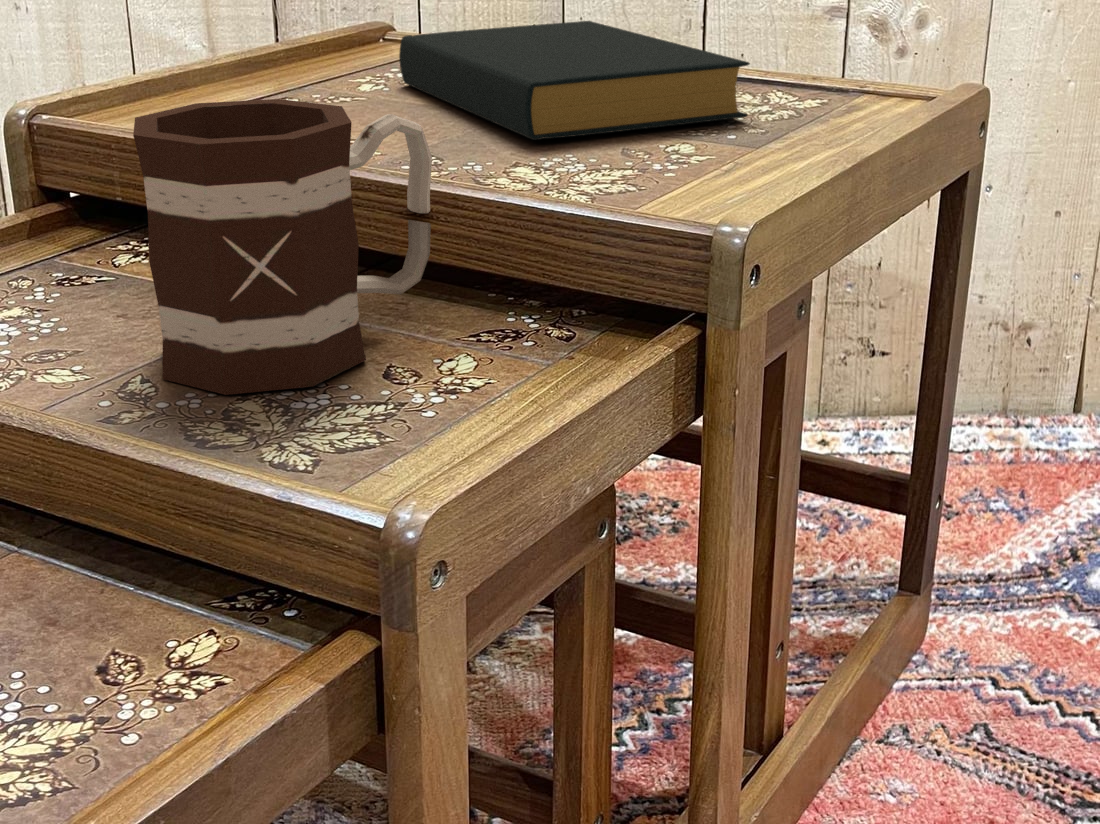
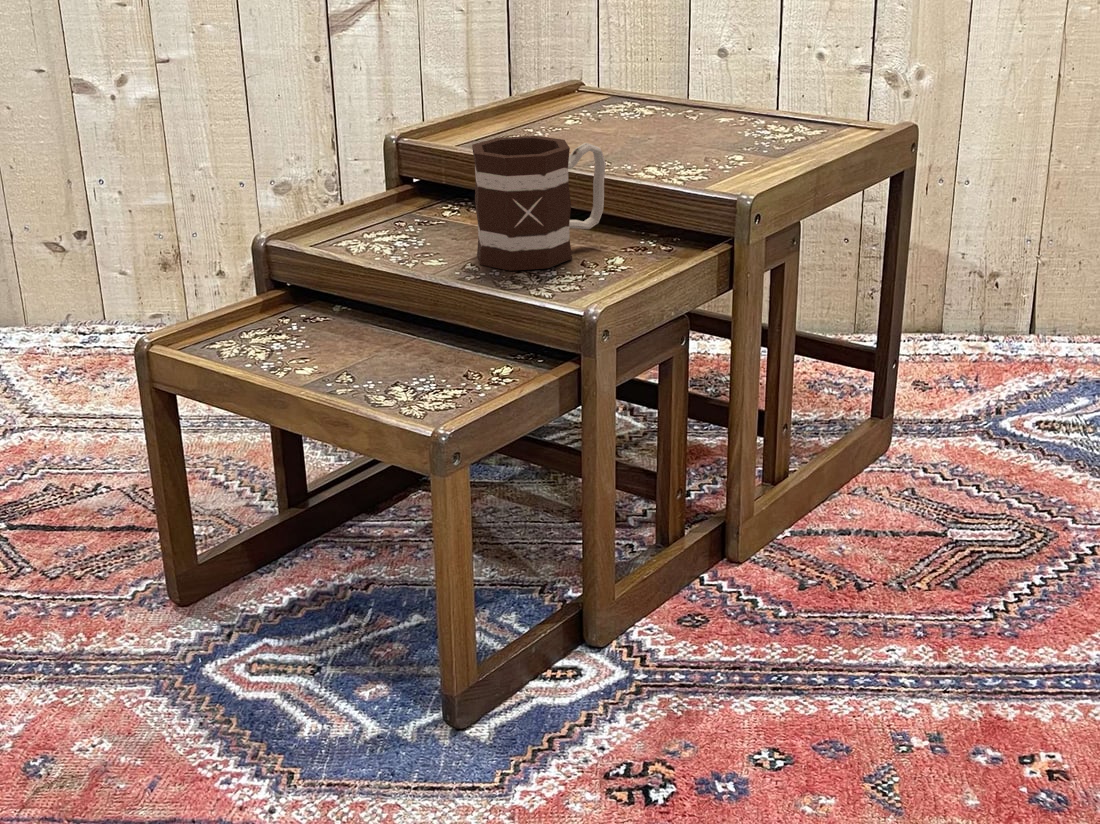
hardback book: present [399,21,750,140] -> none [589,83,777,154]

